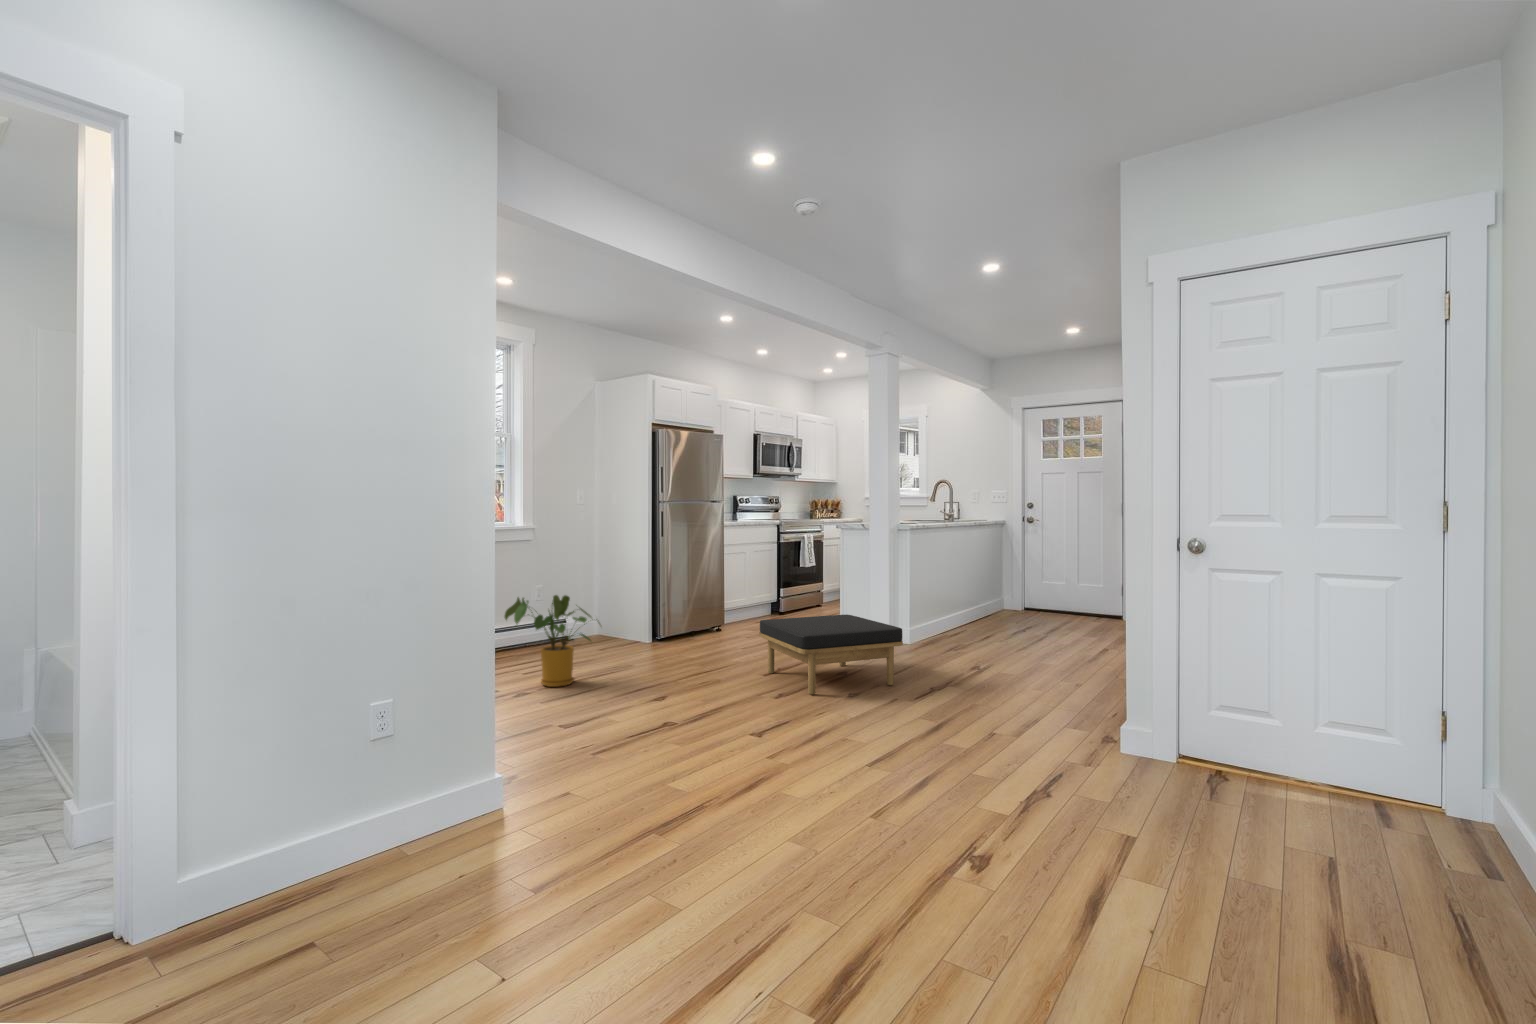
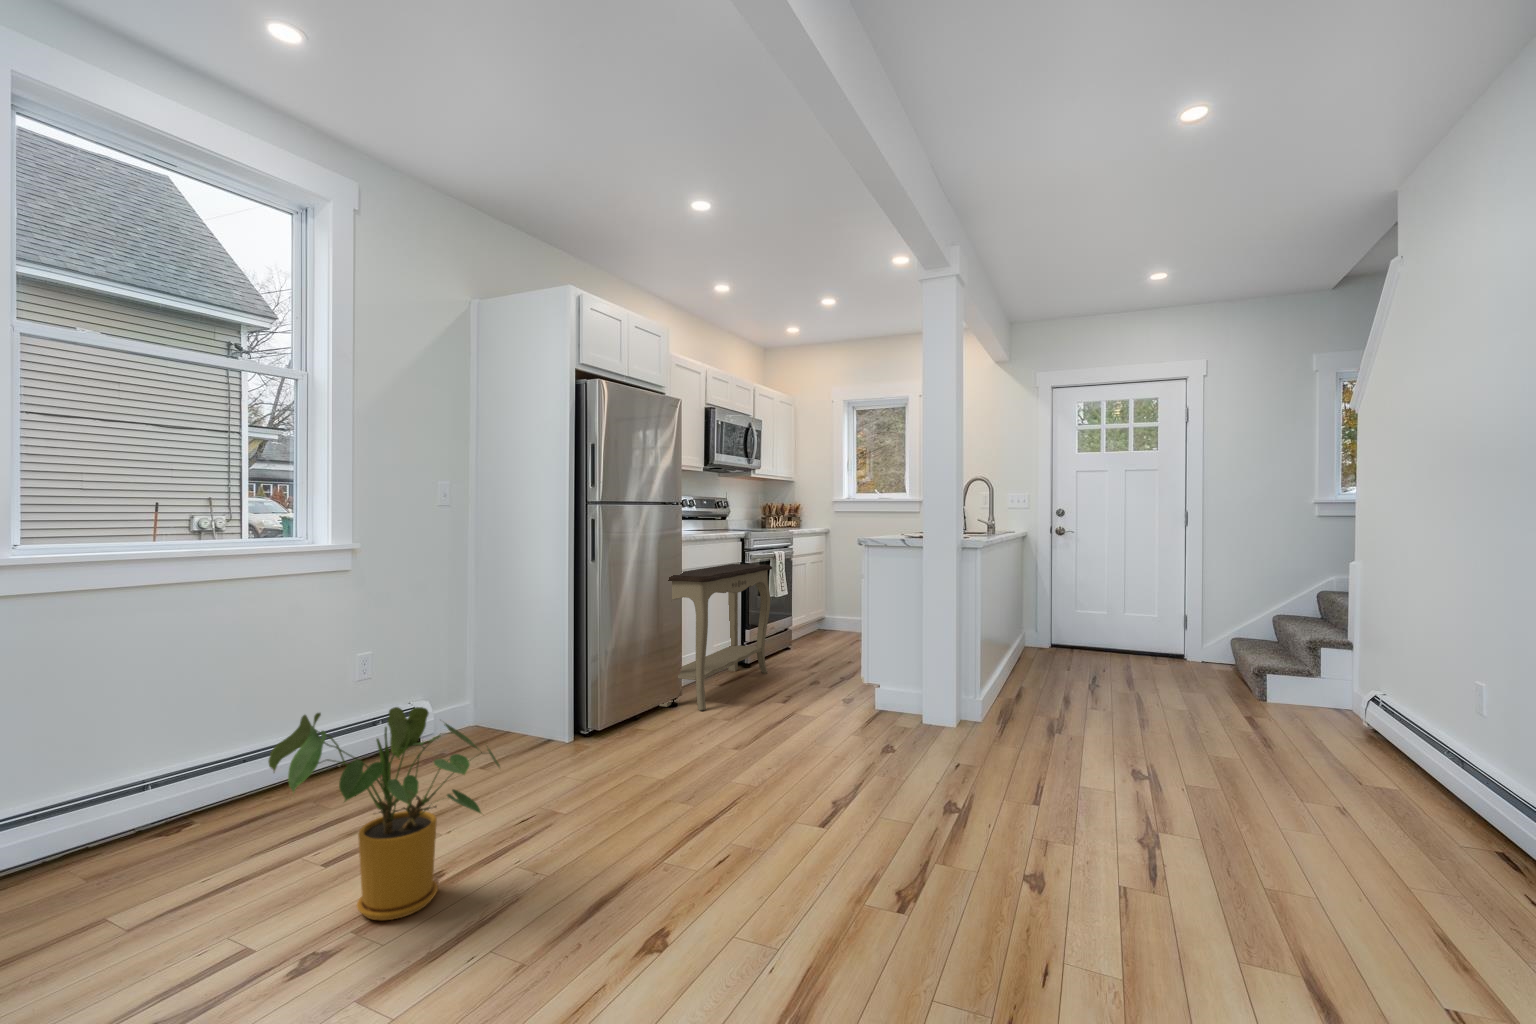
console table: none [708,543,796,633] -> present [659,564,772,711]
ottoman: present [759,615,903,695] -> none [806,699,1091,899]

